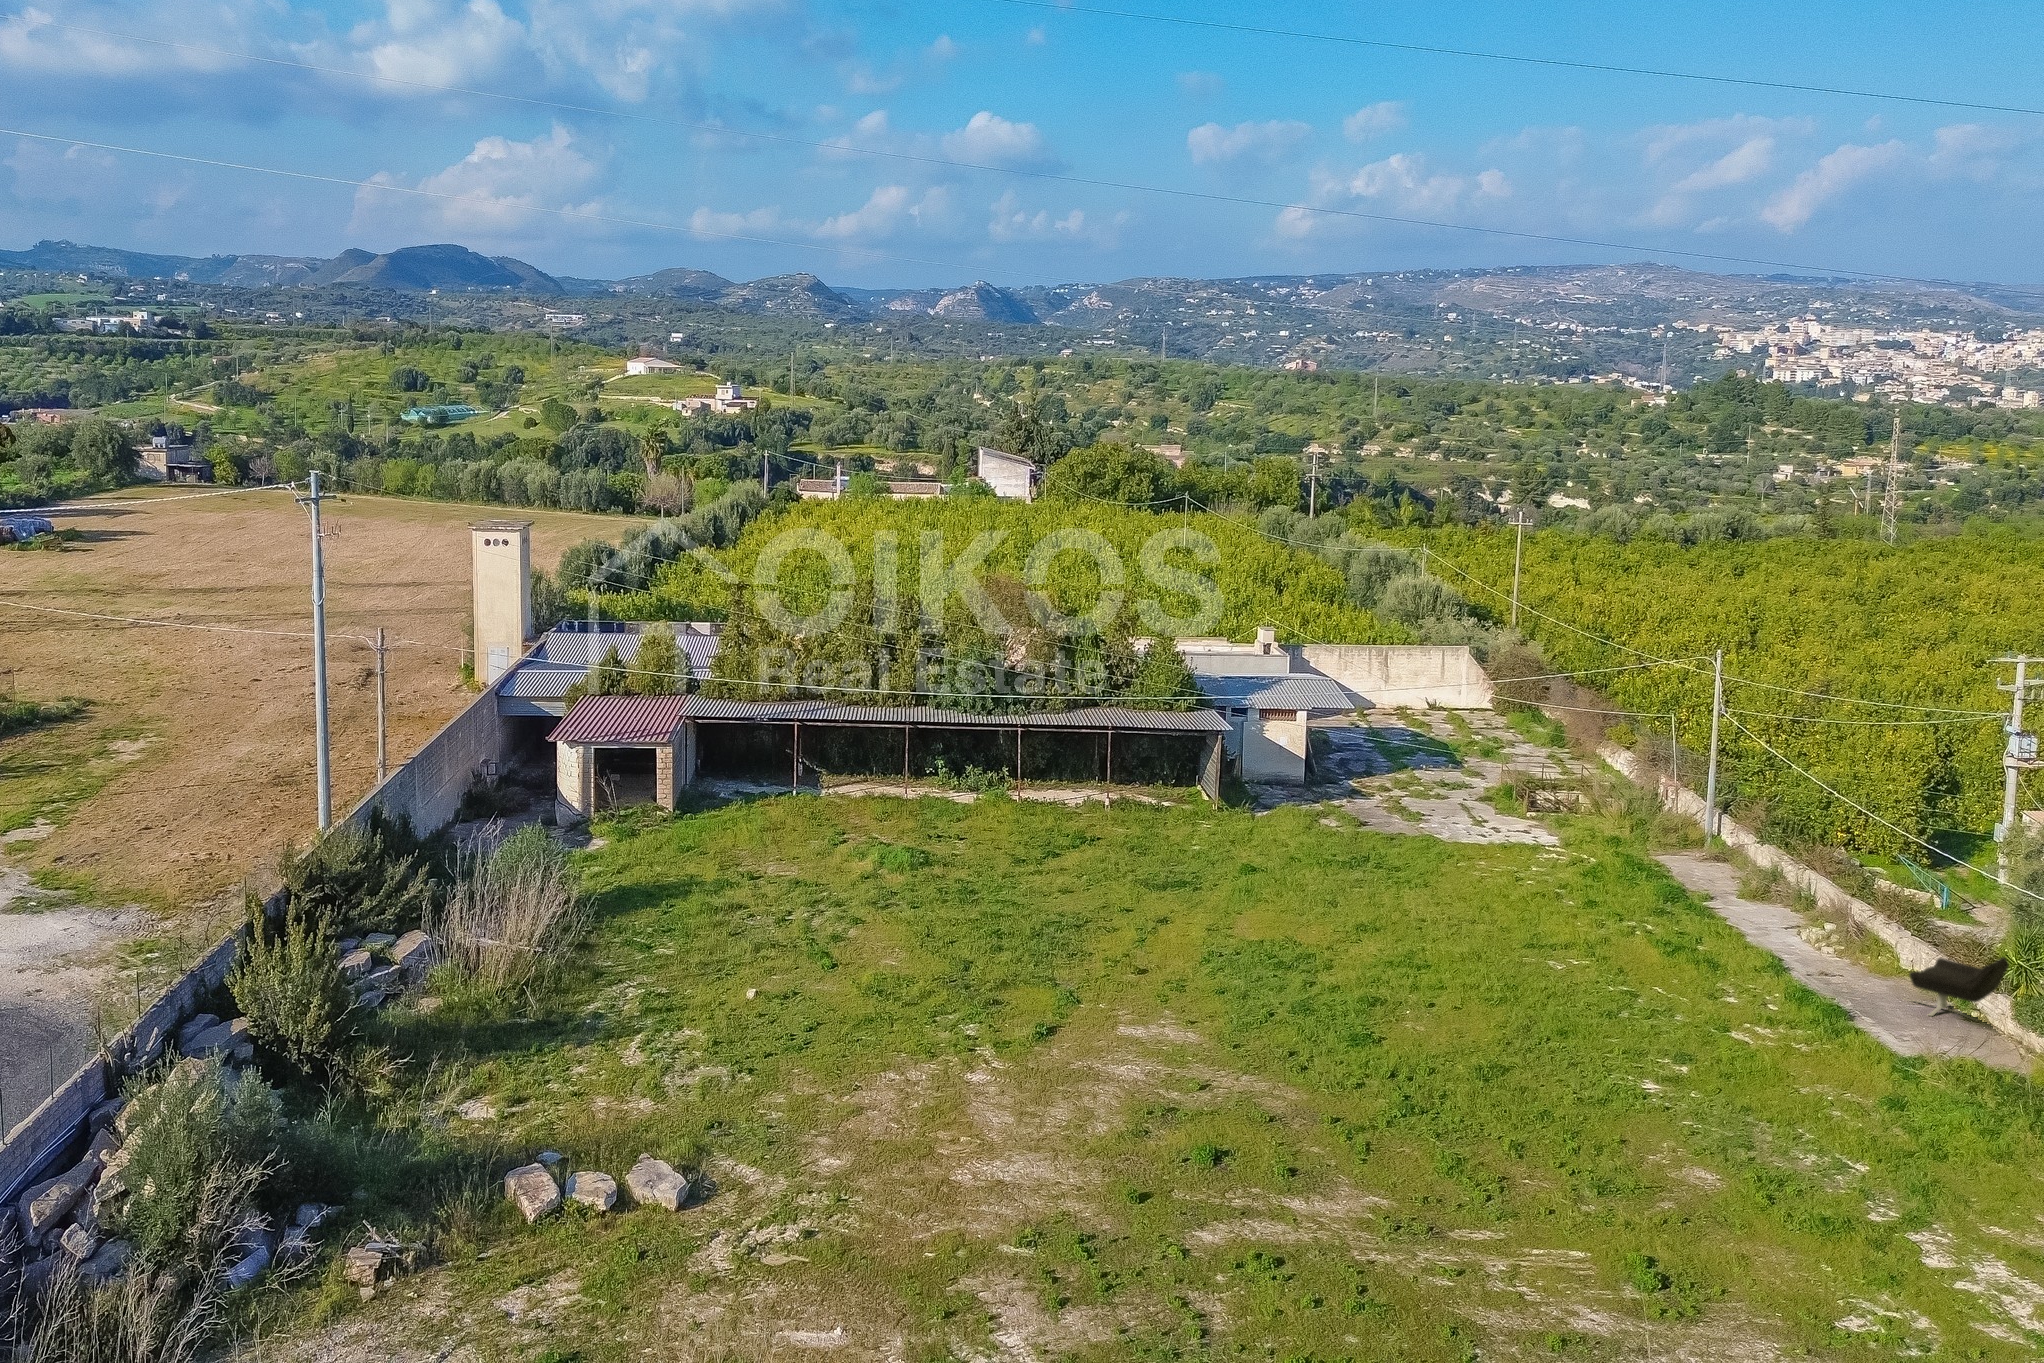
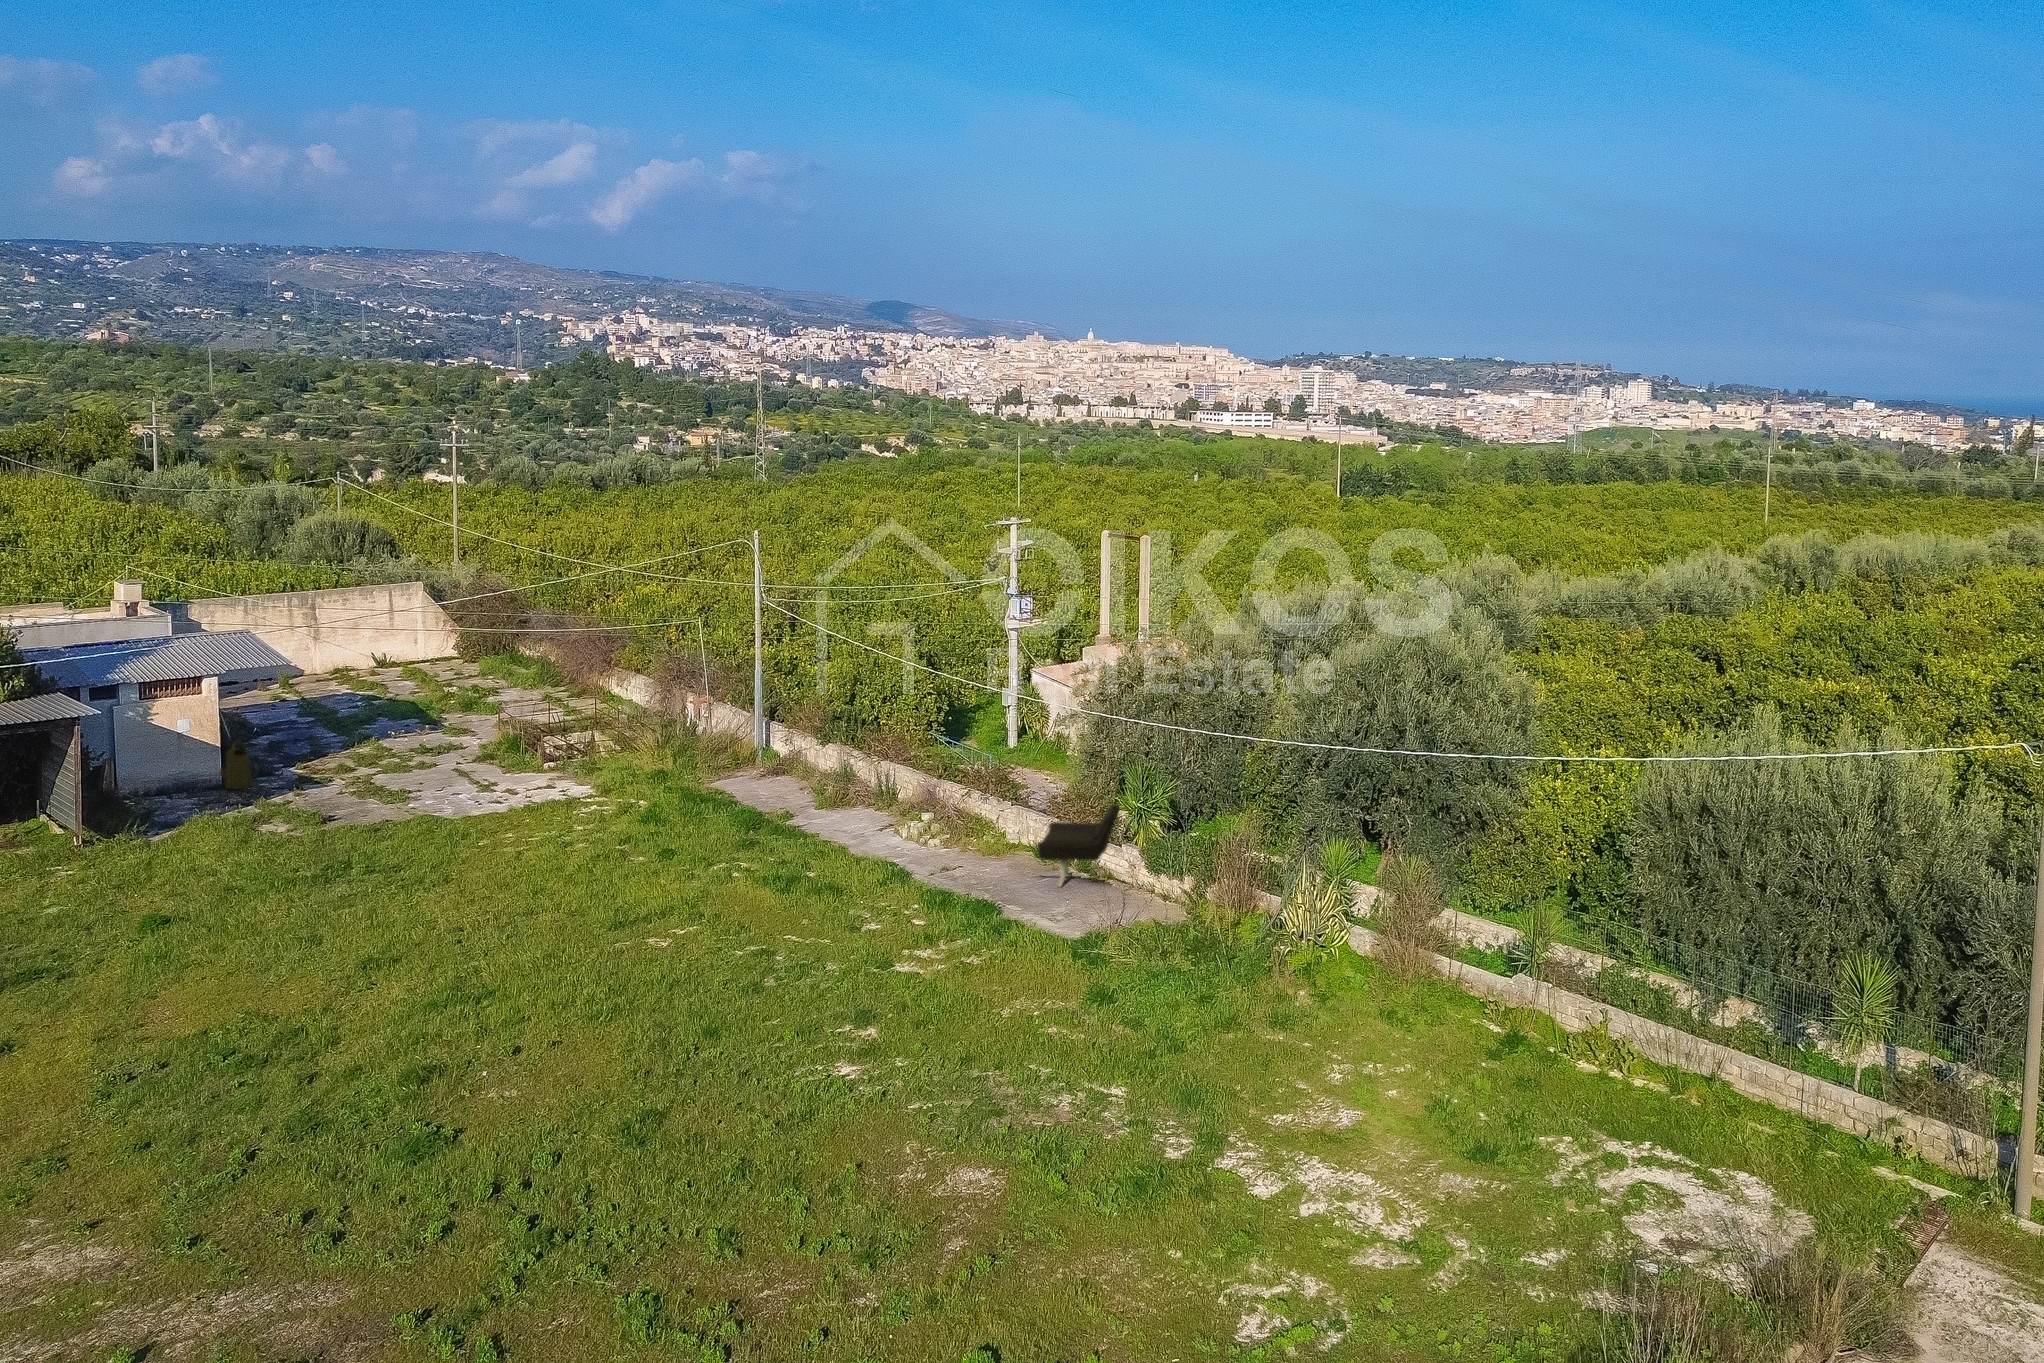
watering can: none [1293,757,1328,791] -> present [220,741,258,790]

